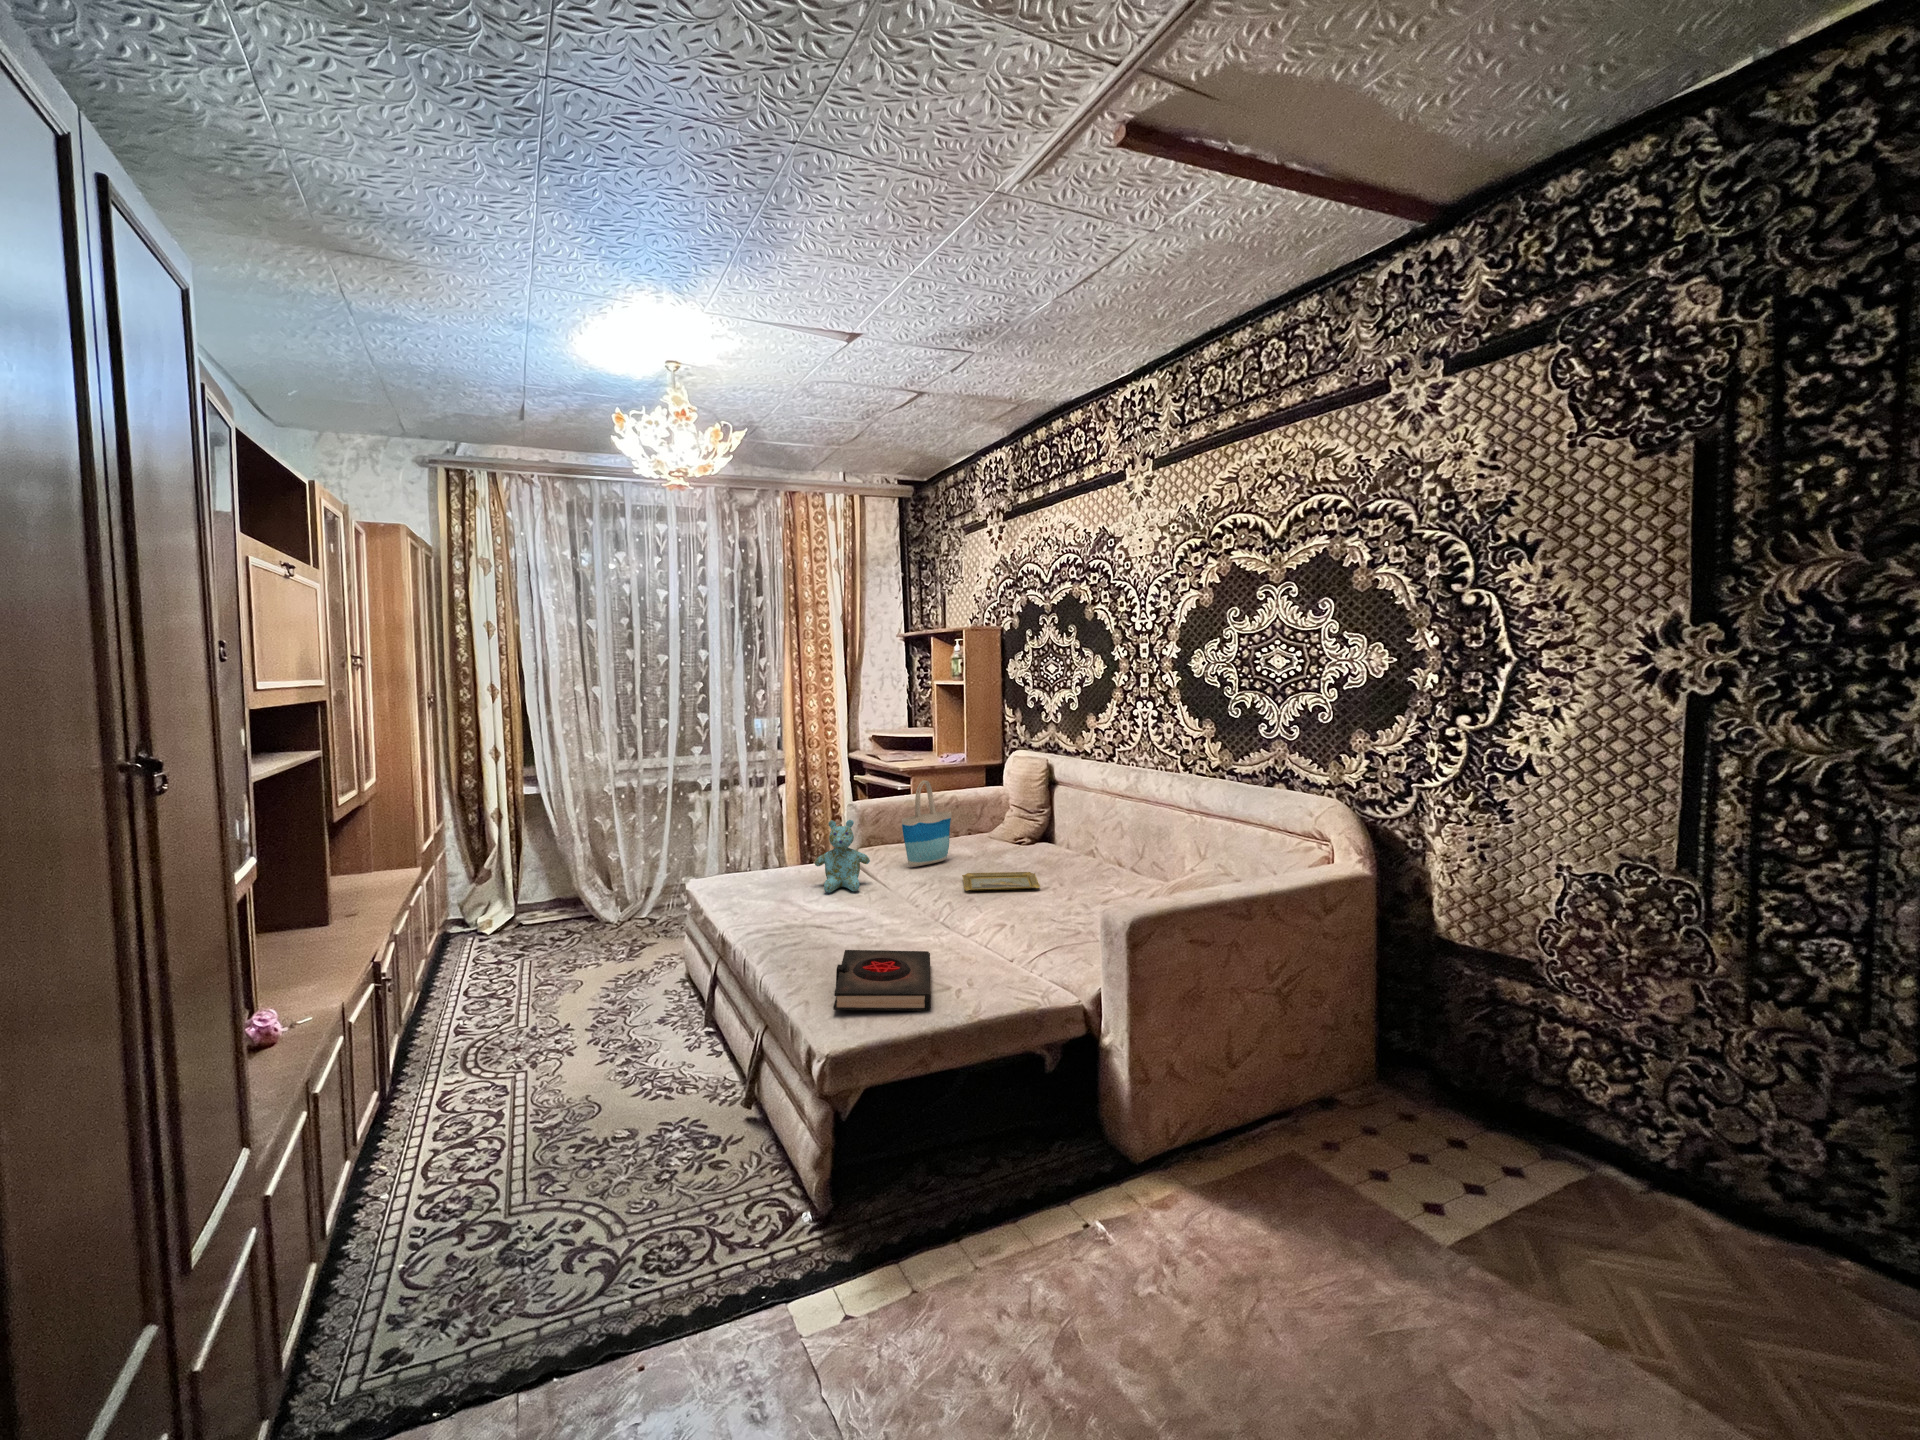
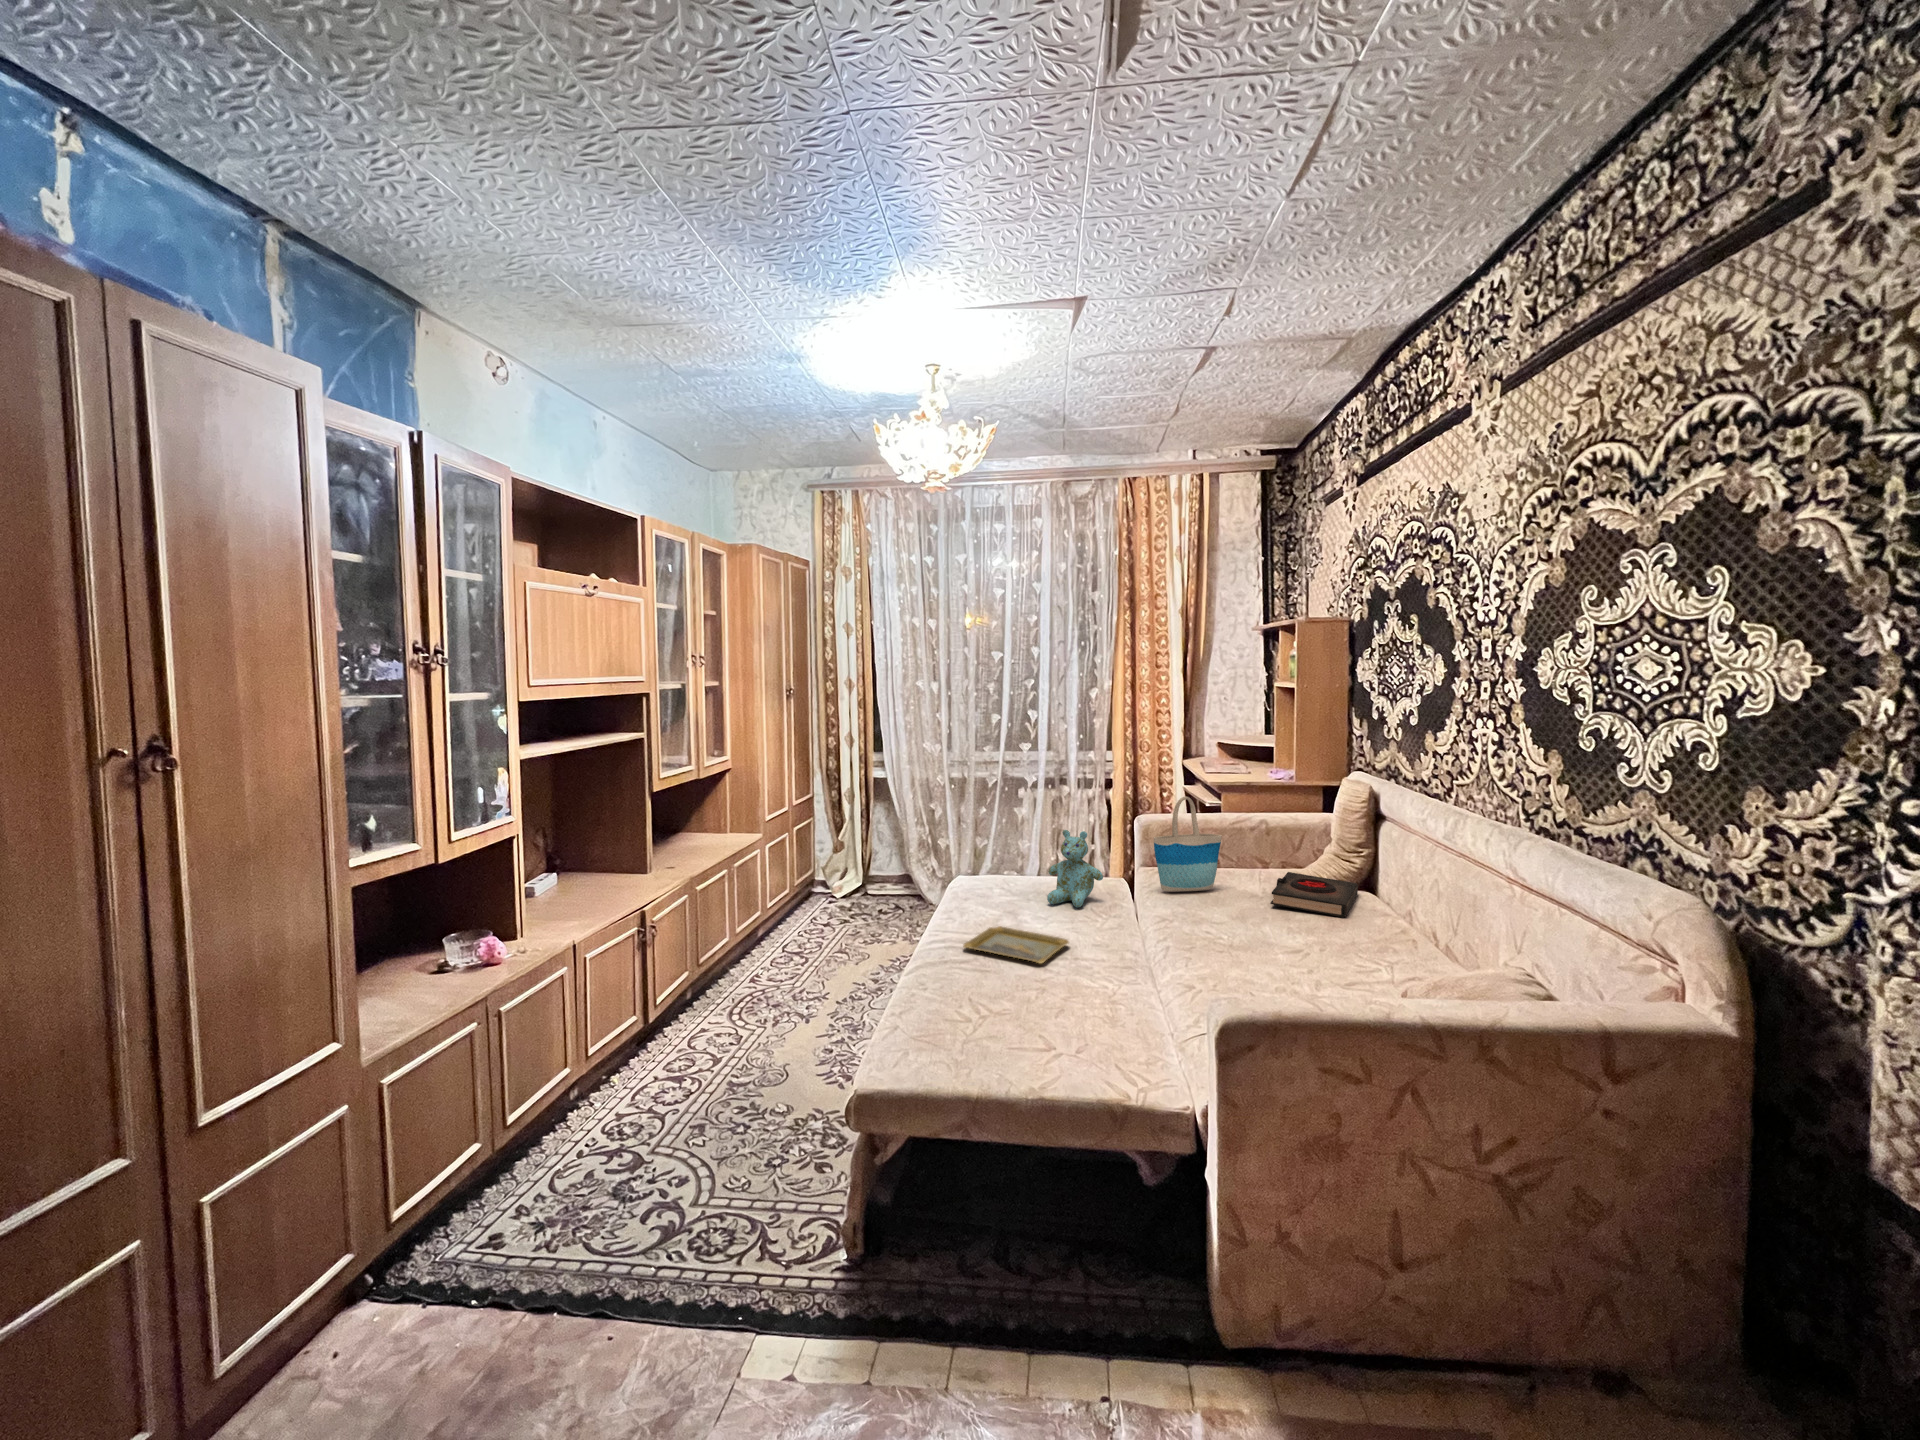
tray: present [962,872,1040,891] -> present [963,926,1069,963]
book: present [833,950,931,1011] -> present [1270,872,1358,917]

